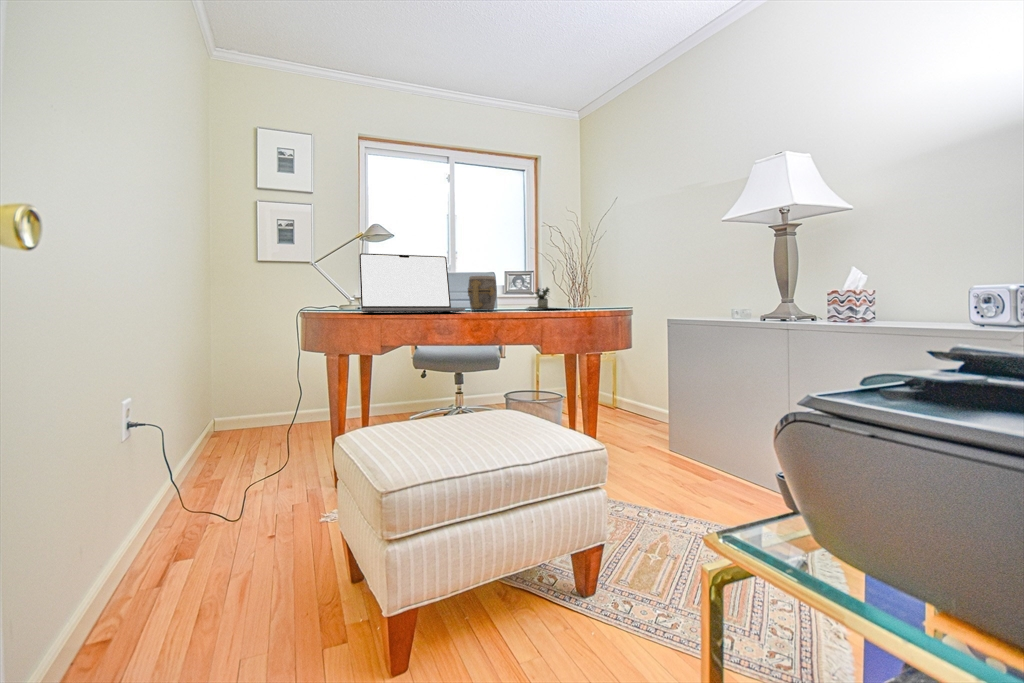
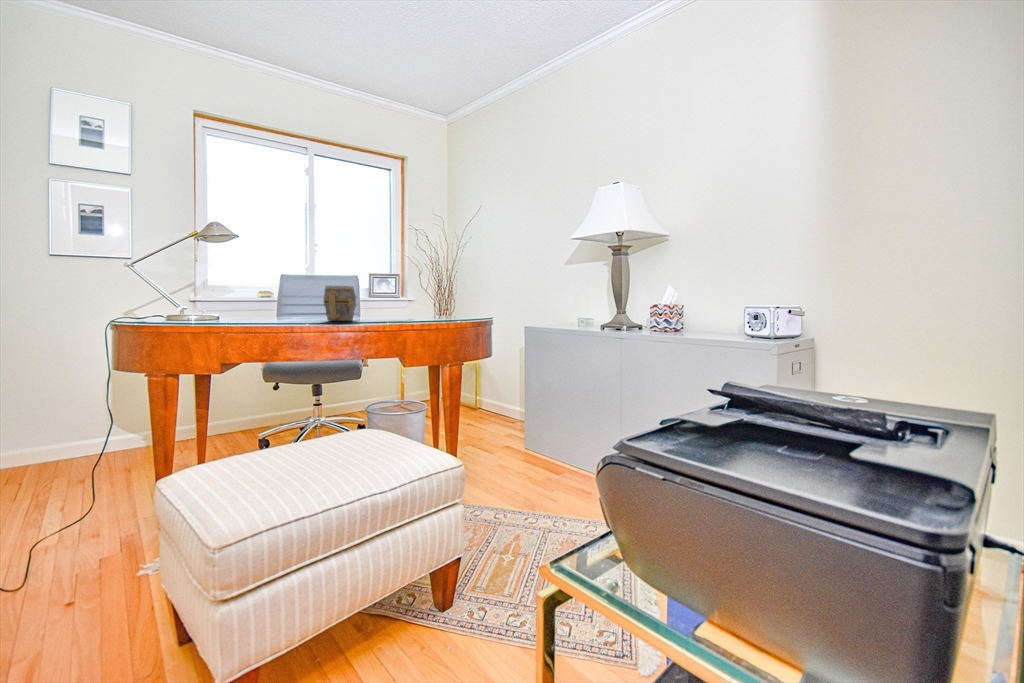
laptop: present [359,253,465,313] -> none [192,259,320,329]
potted plant: present [526,287,567,310] -> none [386,296,459,319]

